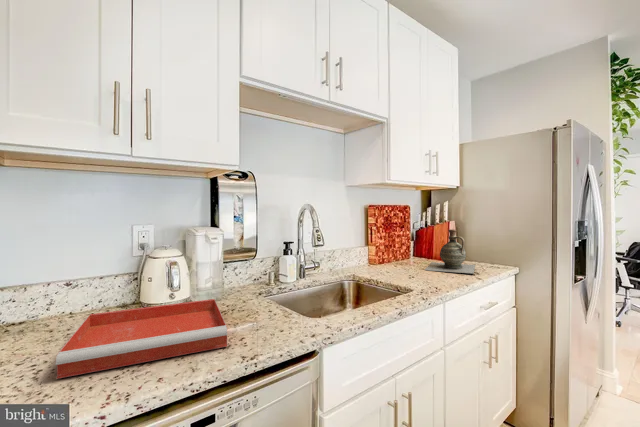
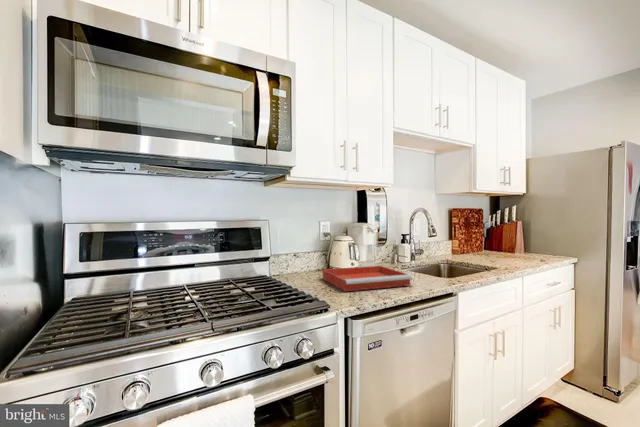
ceramic jug: present [425,229,475,273] -> none [500,227,541,260]

